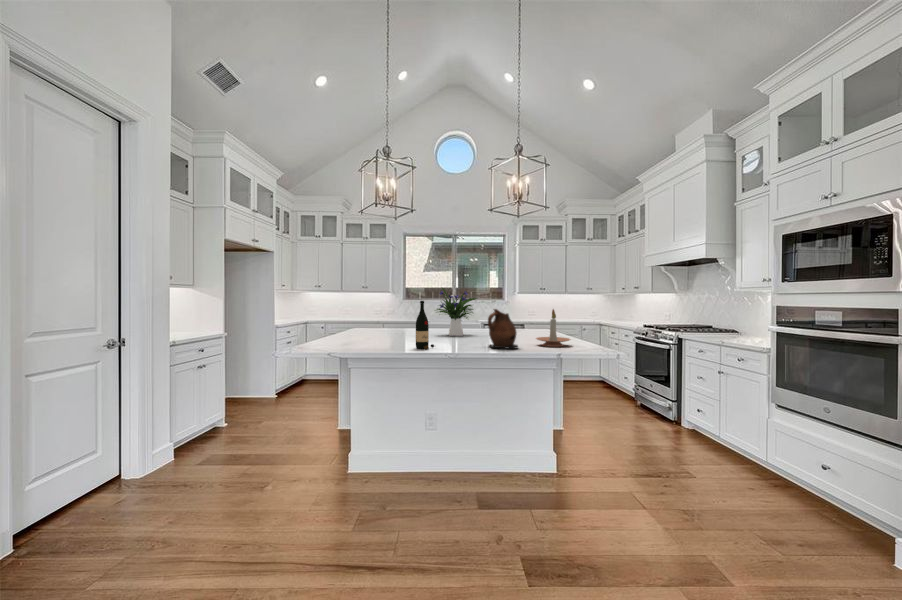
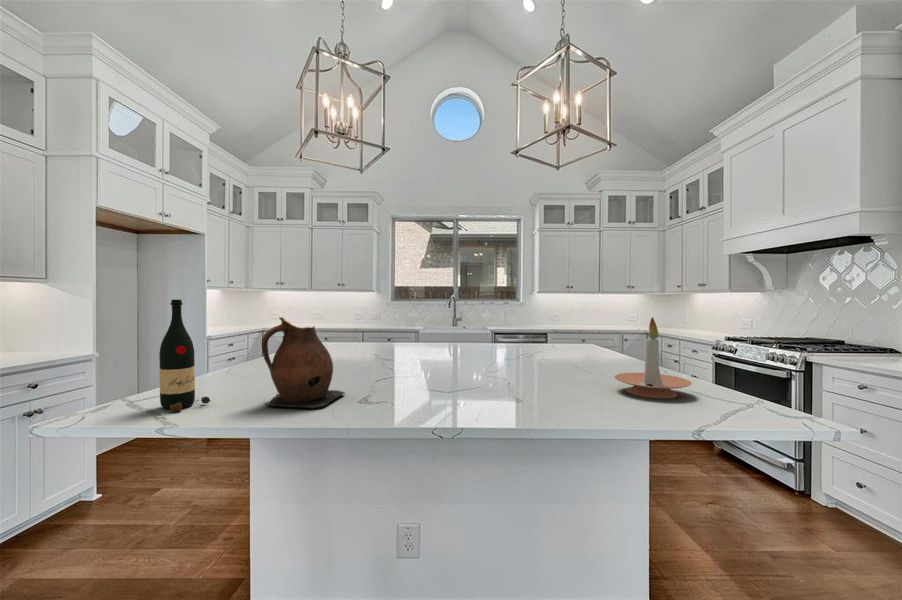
flower arrangement: present [437,288,477,336] -> none [417,279,492,361]
wine bottle: present [416,301,434,349] -> present [159,300,211,412]
ceramic pitcher: present [488,309,518,349] -> present [262,317,345,409]

